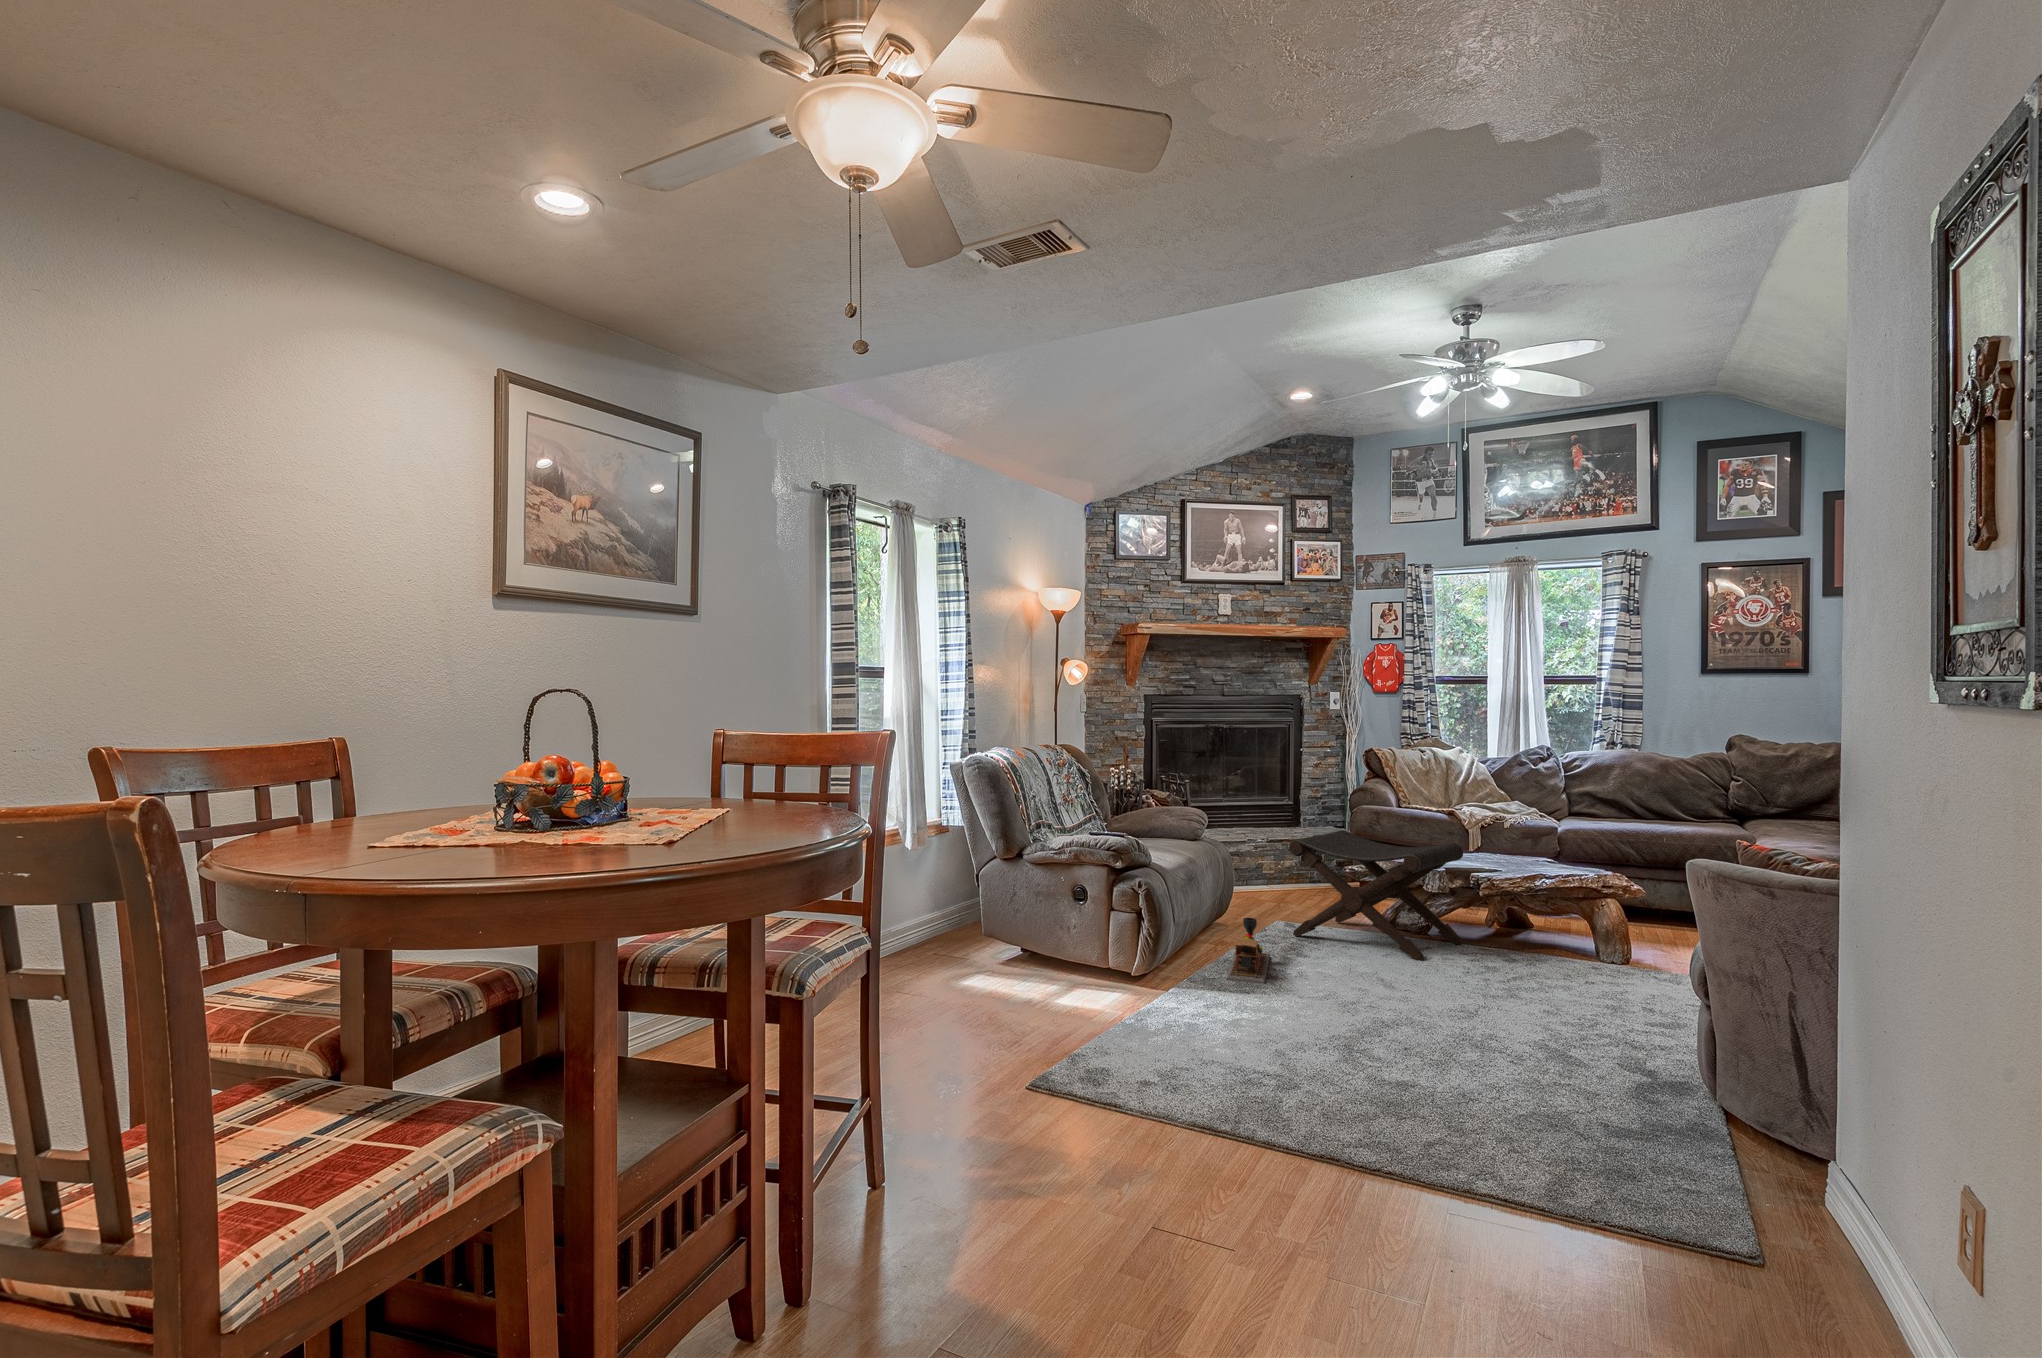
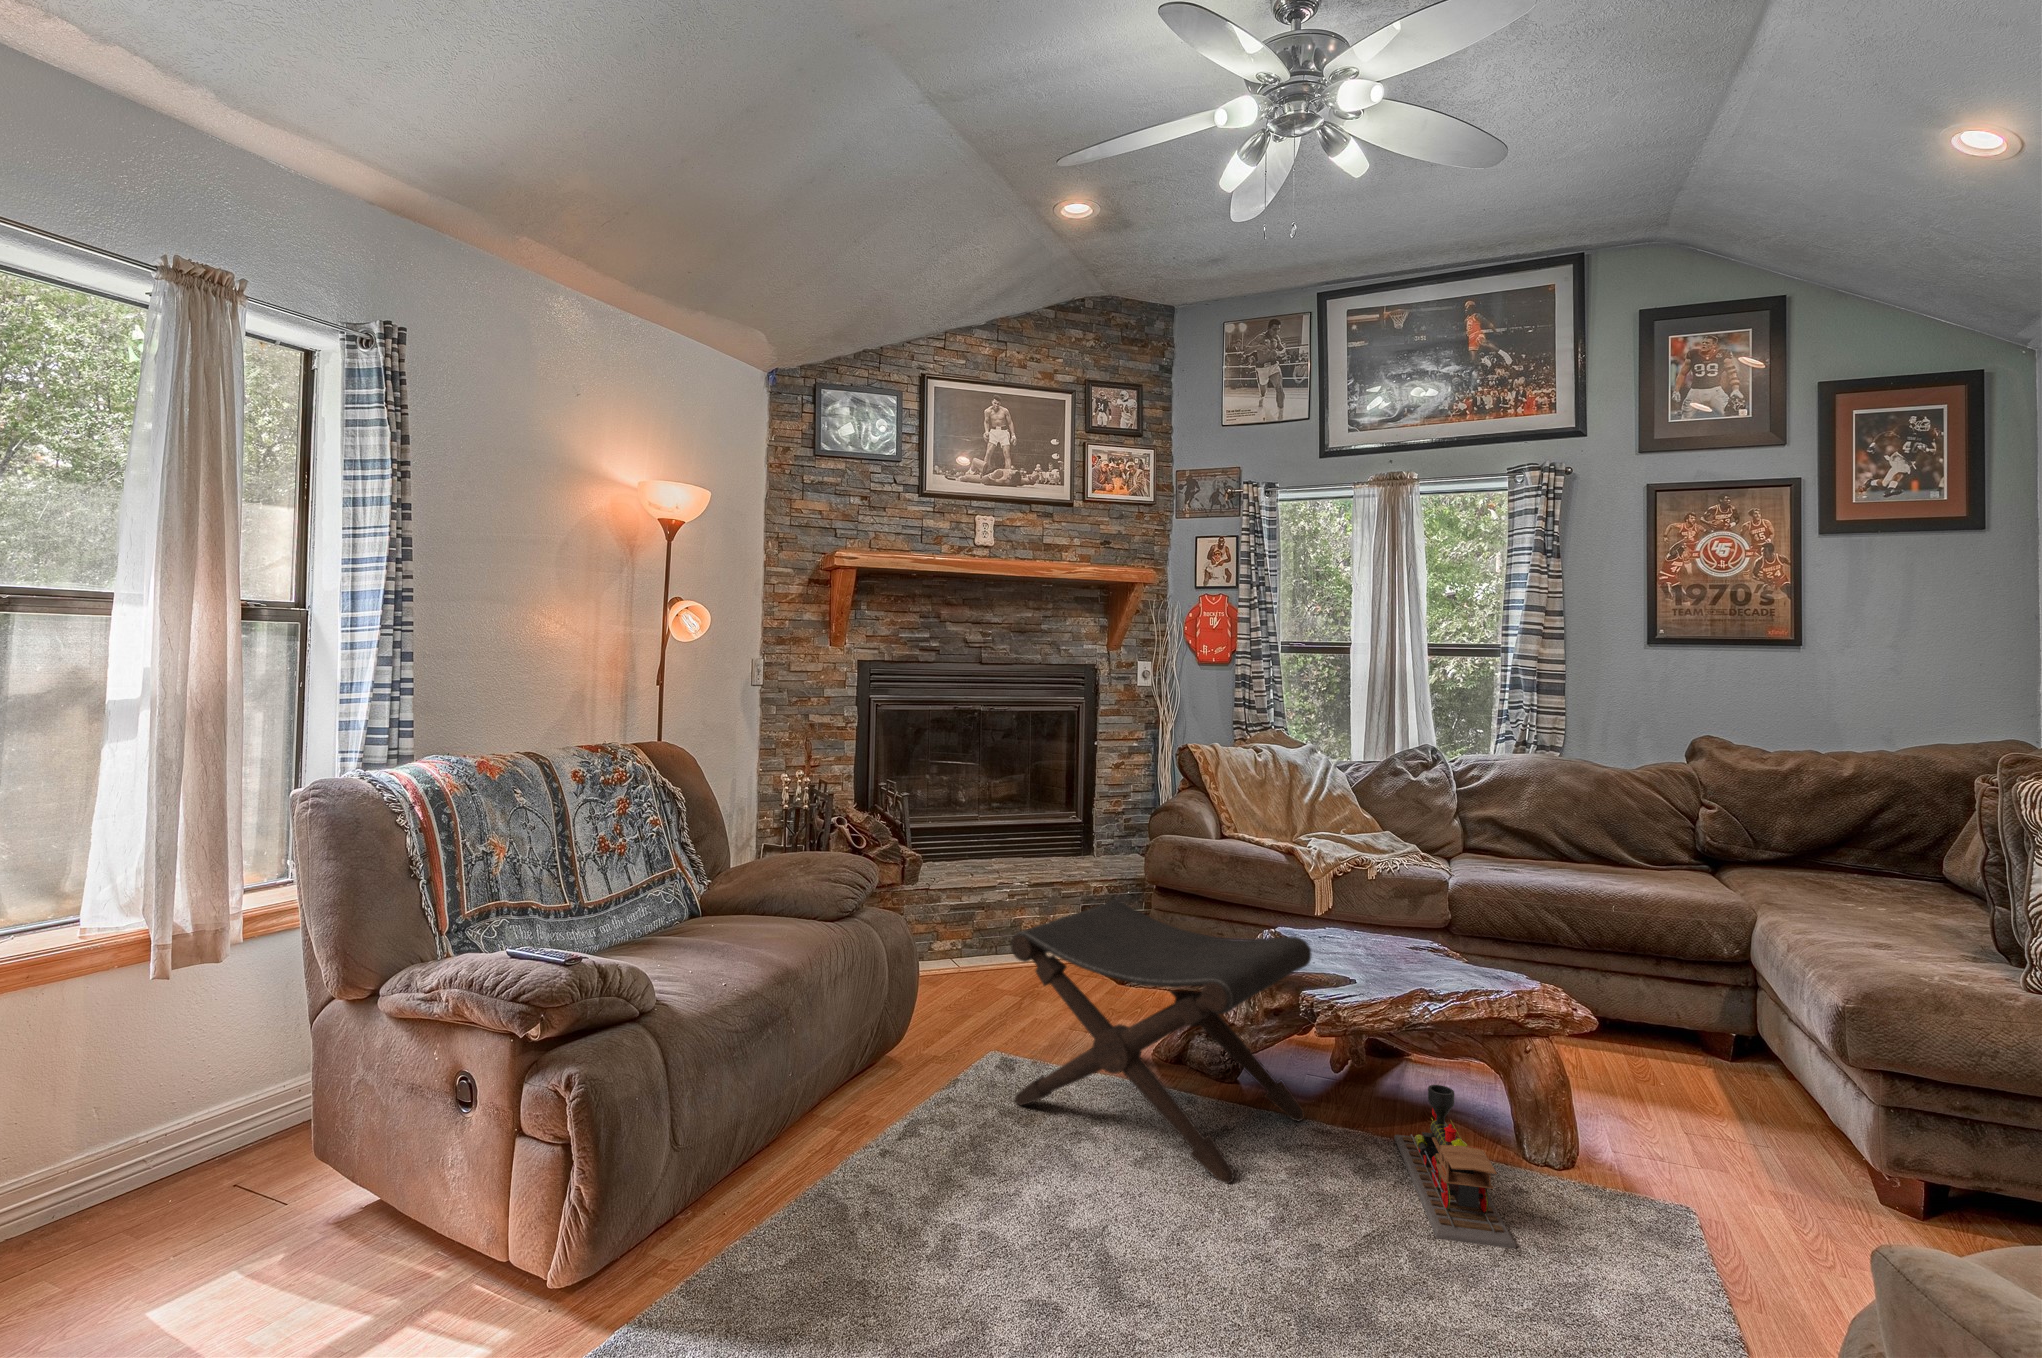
toy train: present [1226,918,1270,984] -> present [1394,1085,1516,1249]

